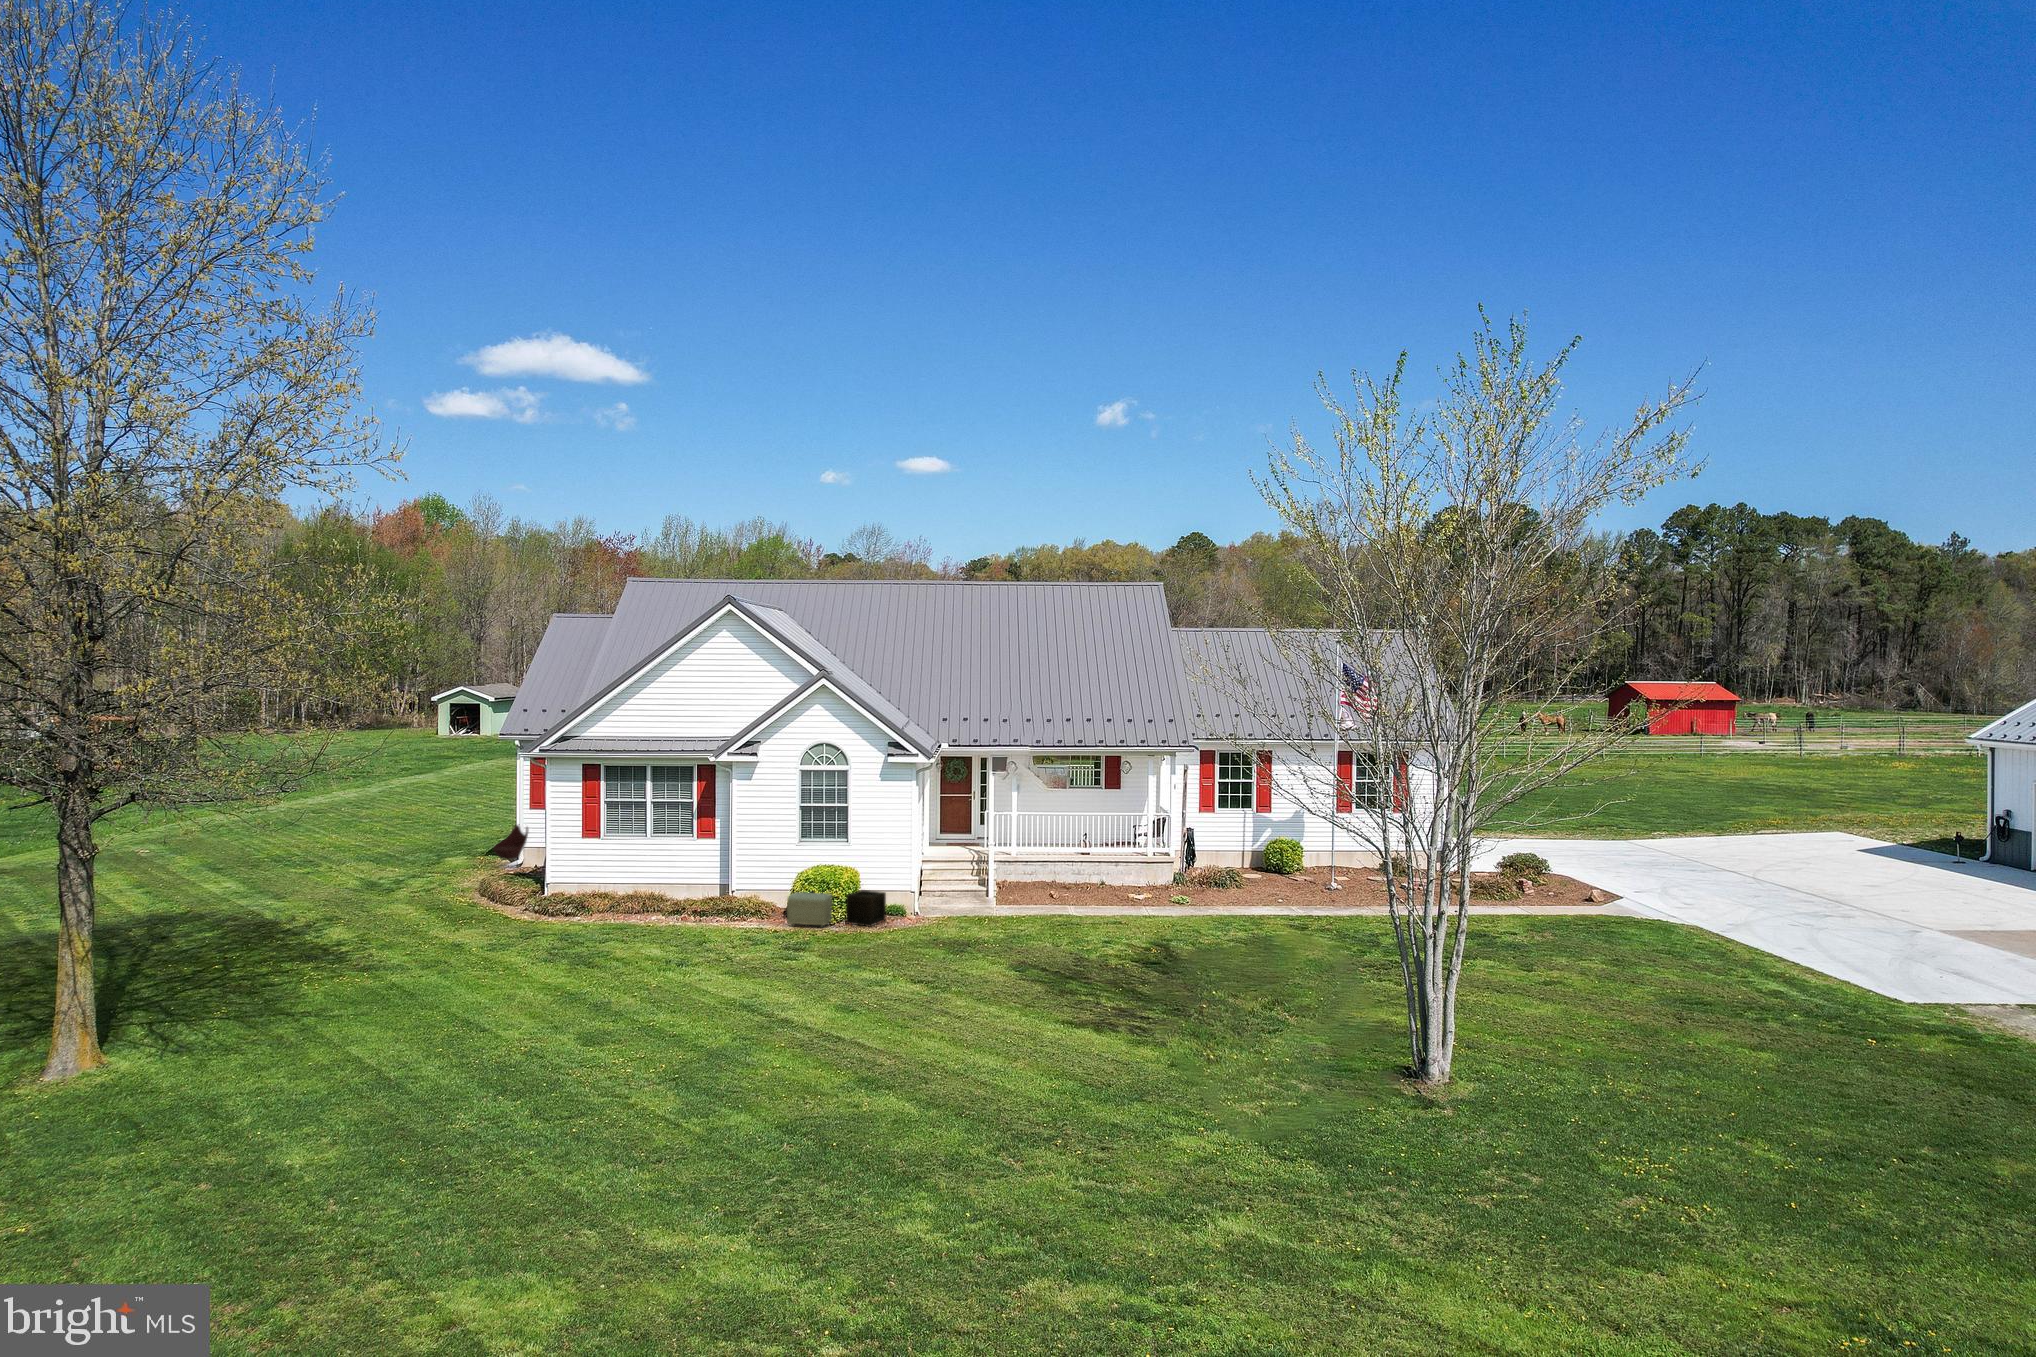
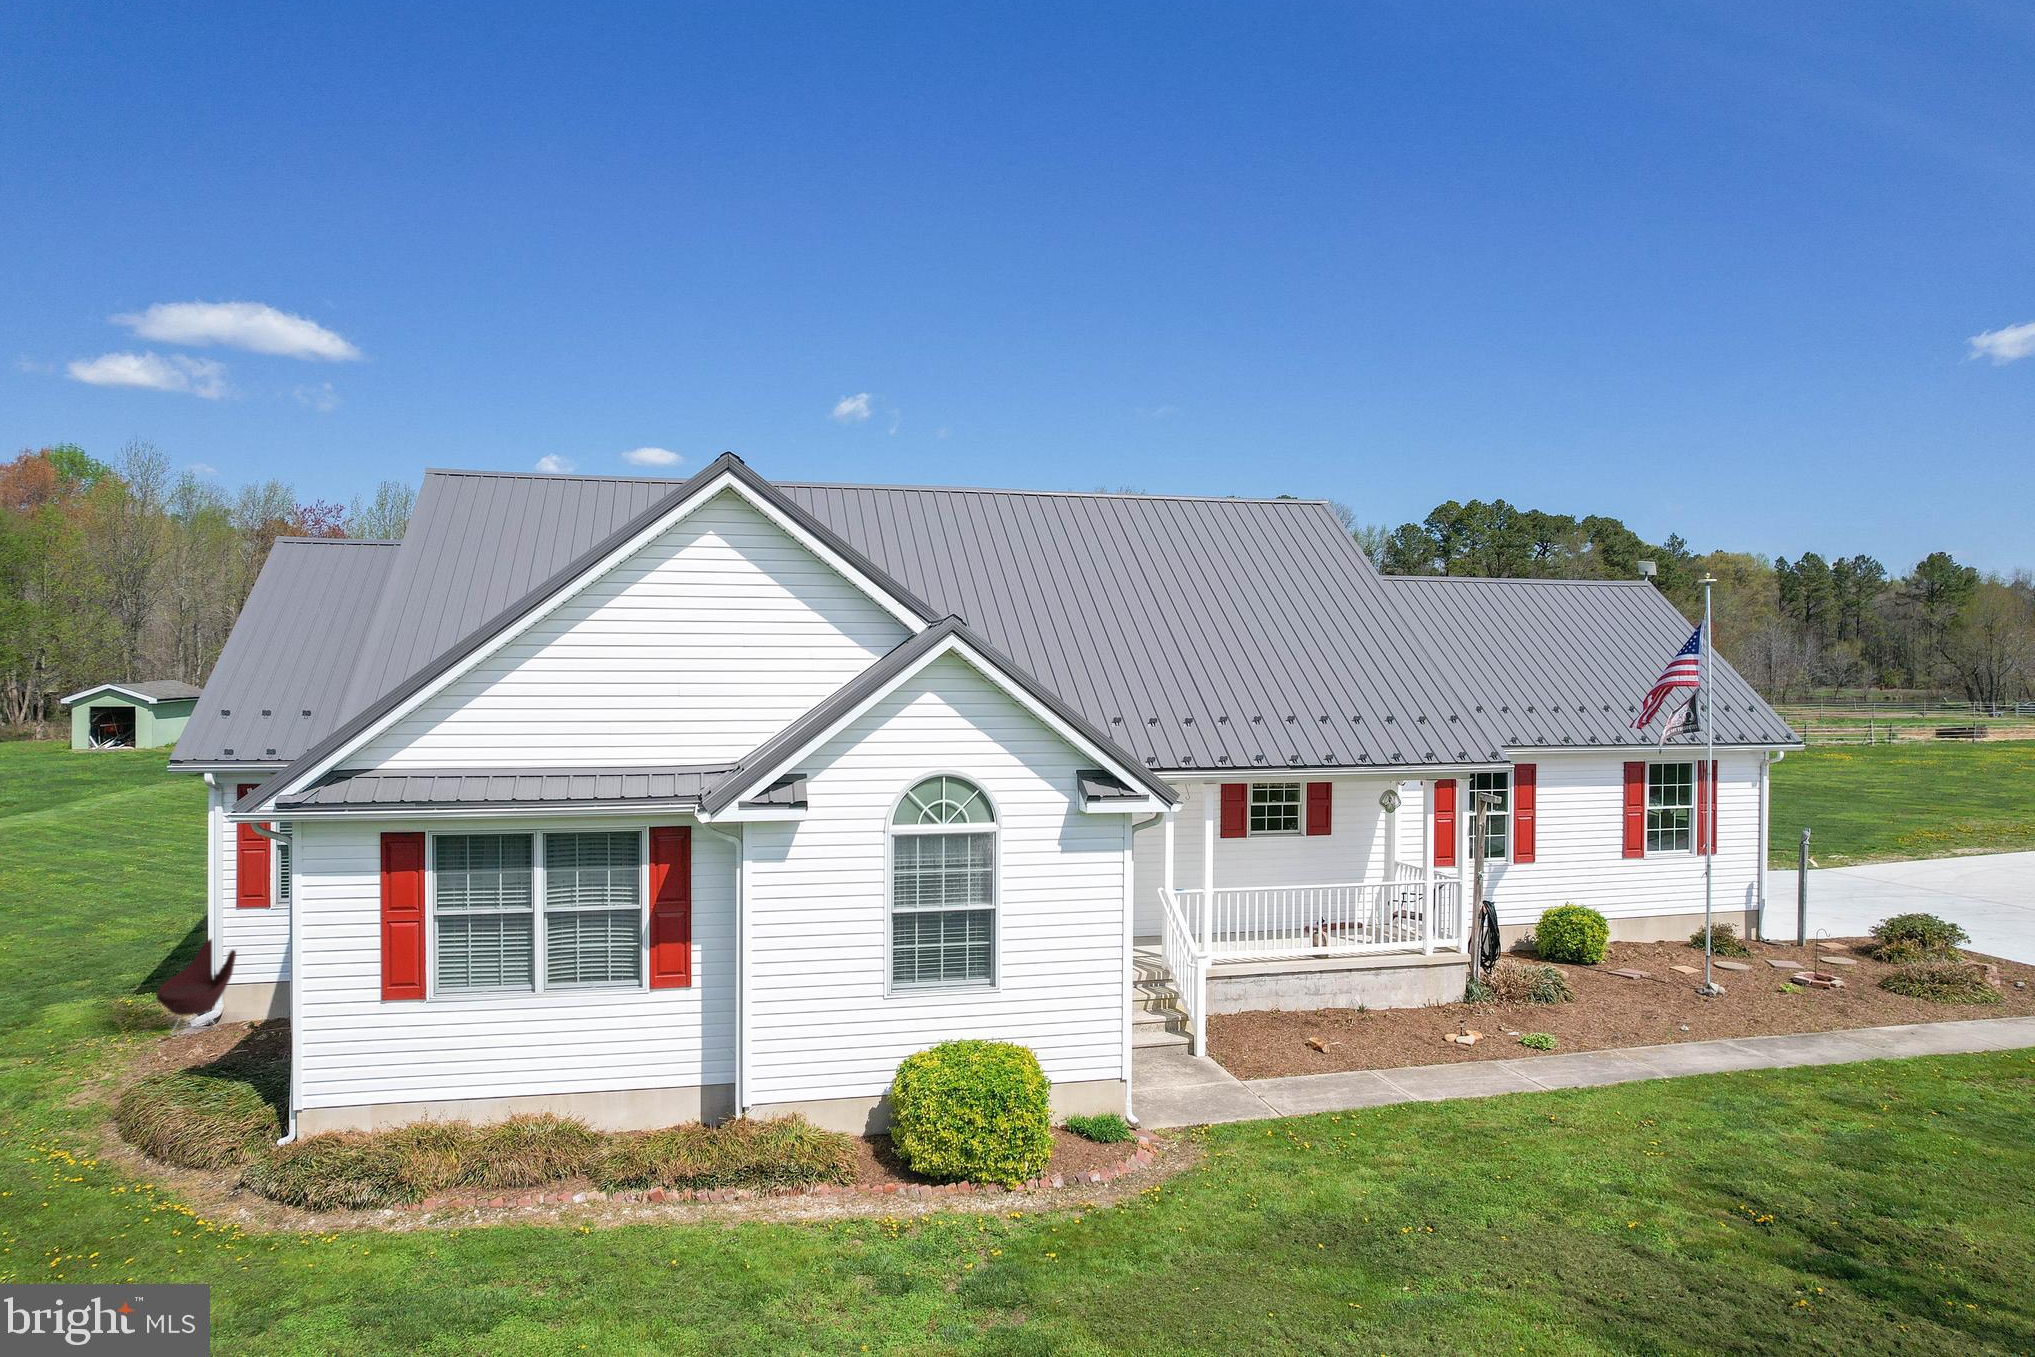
wooden crate: present [845,890,886,926] -> none [1033,1097,1110,1193]
storage bench: present [787,892,832,926] -> none [913,1120,1004,1208]

